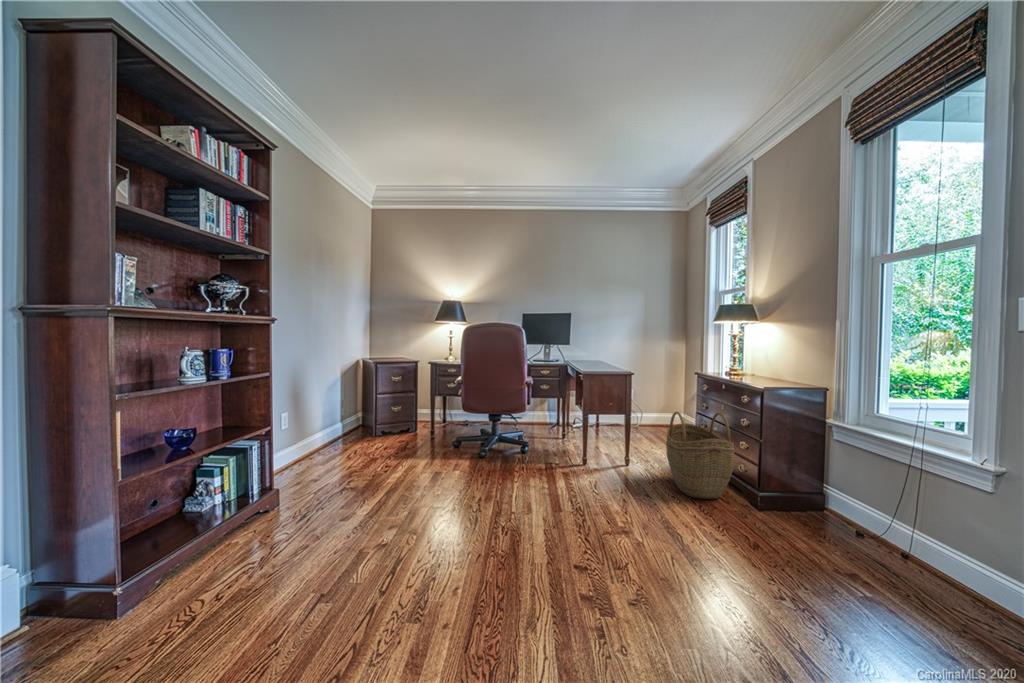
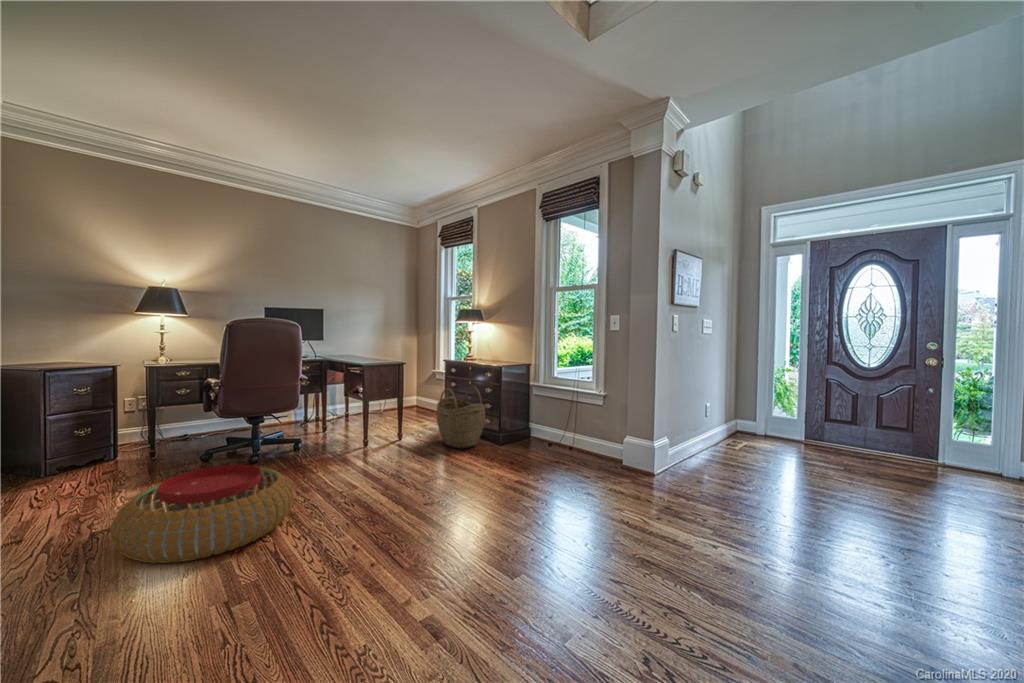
pouf: none [325,457,461,541] -> present [111,465,294,564]

